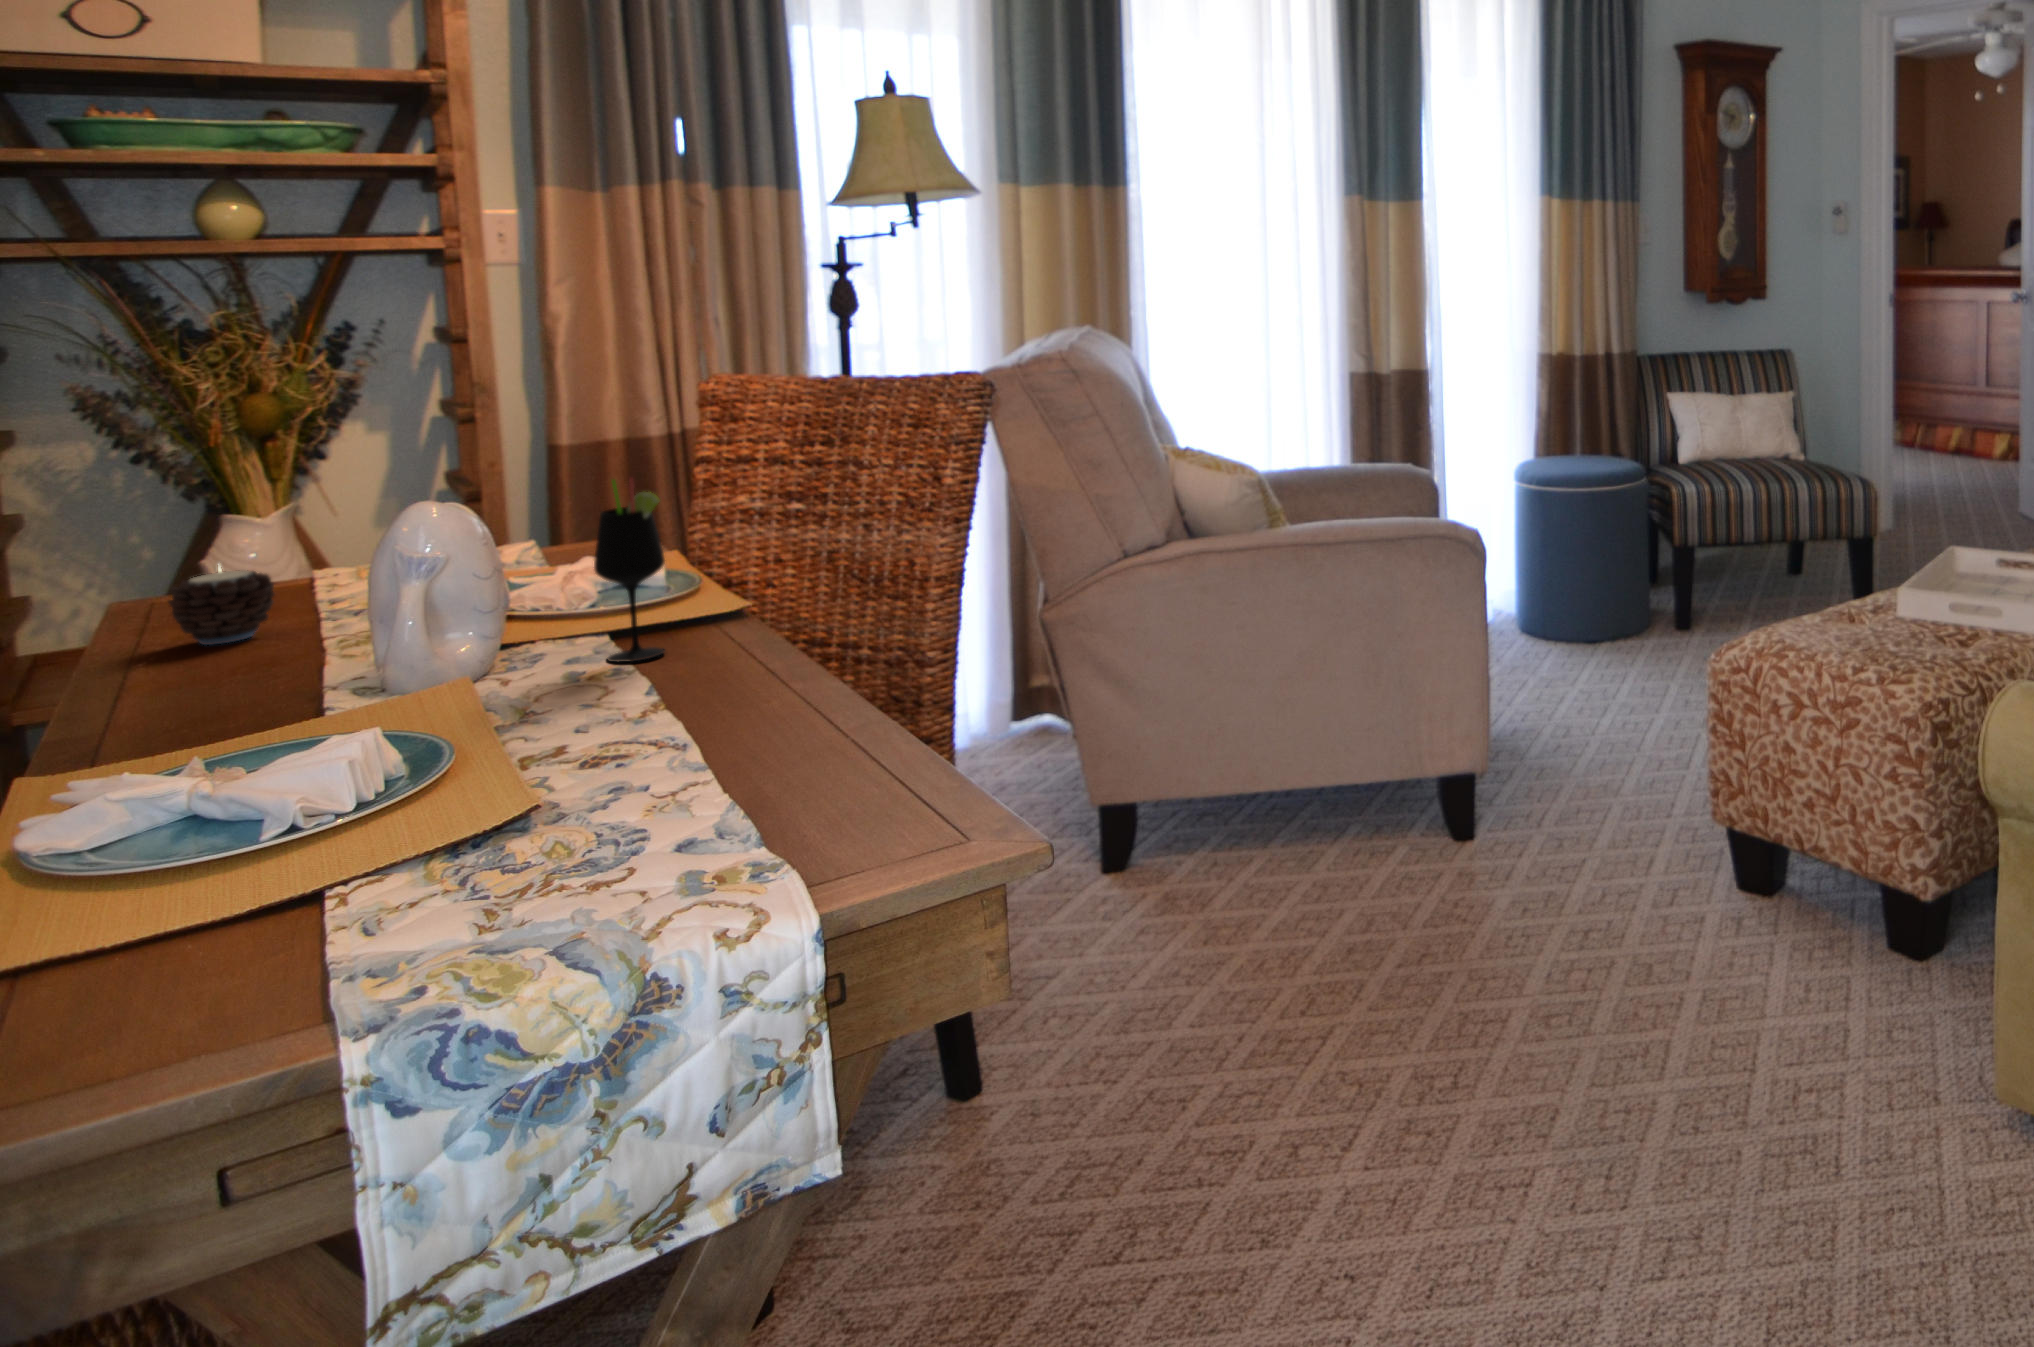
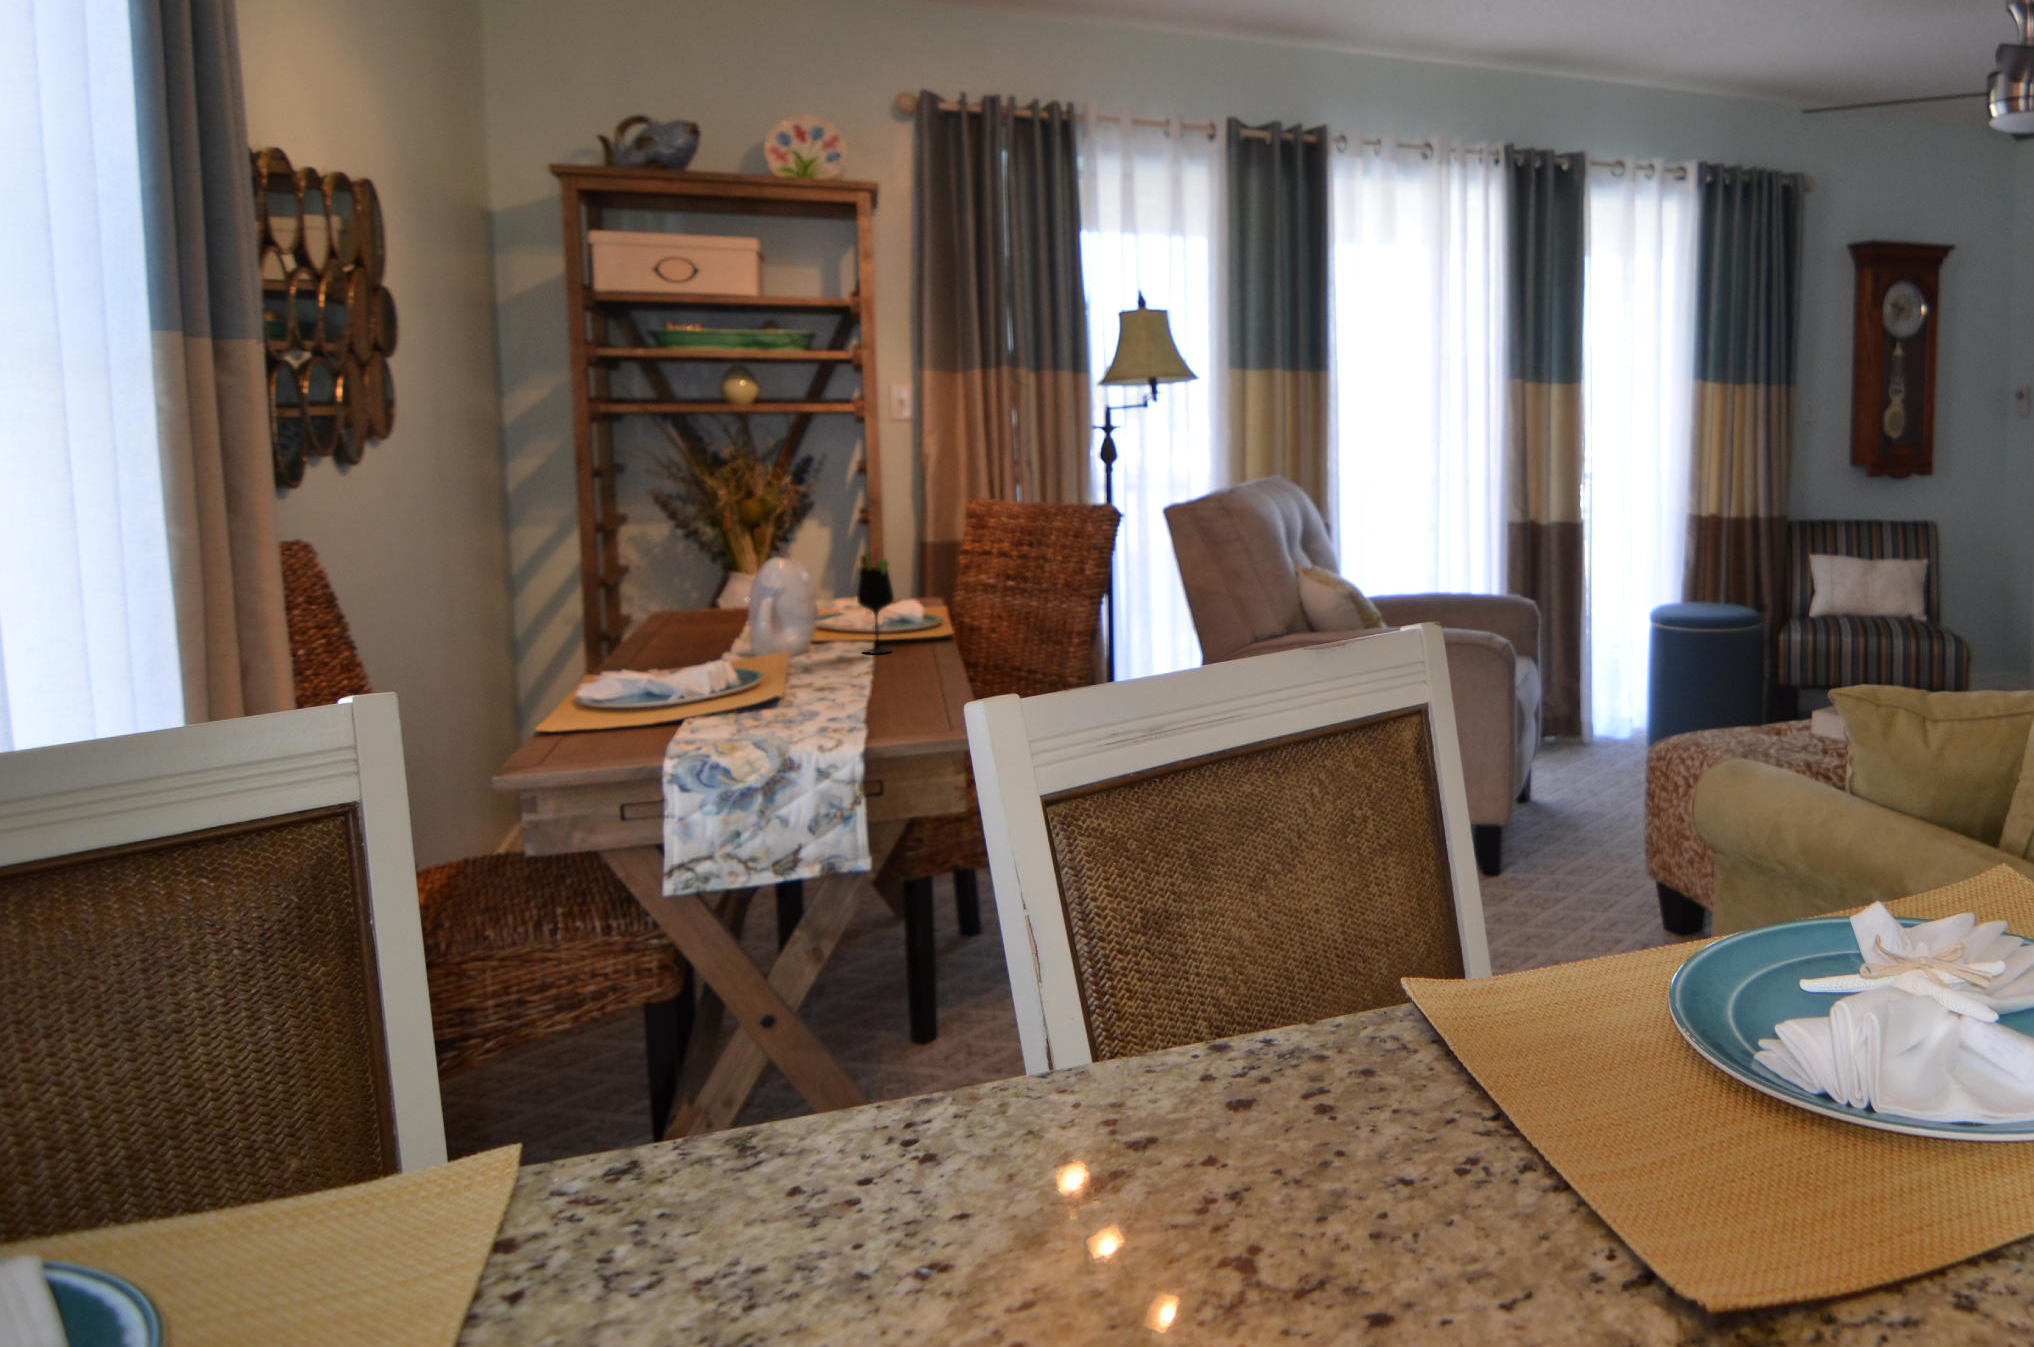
candle: present [168,567,274,645] -> none [672,589,725,634]

